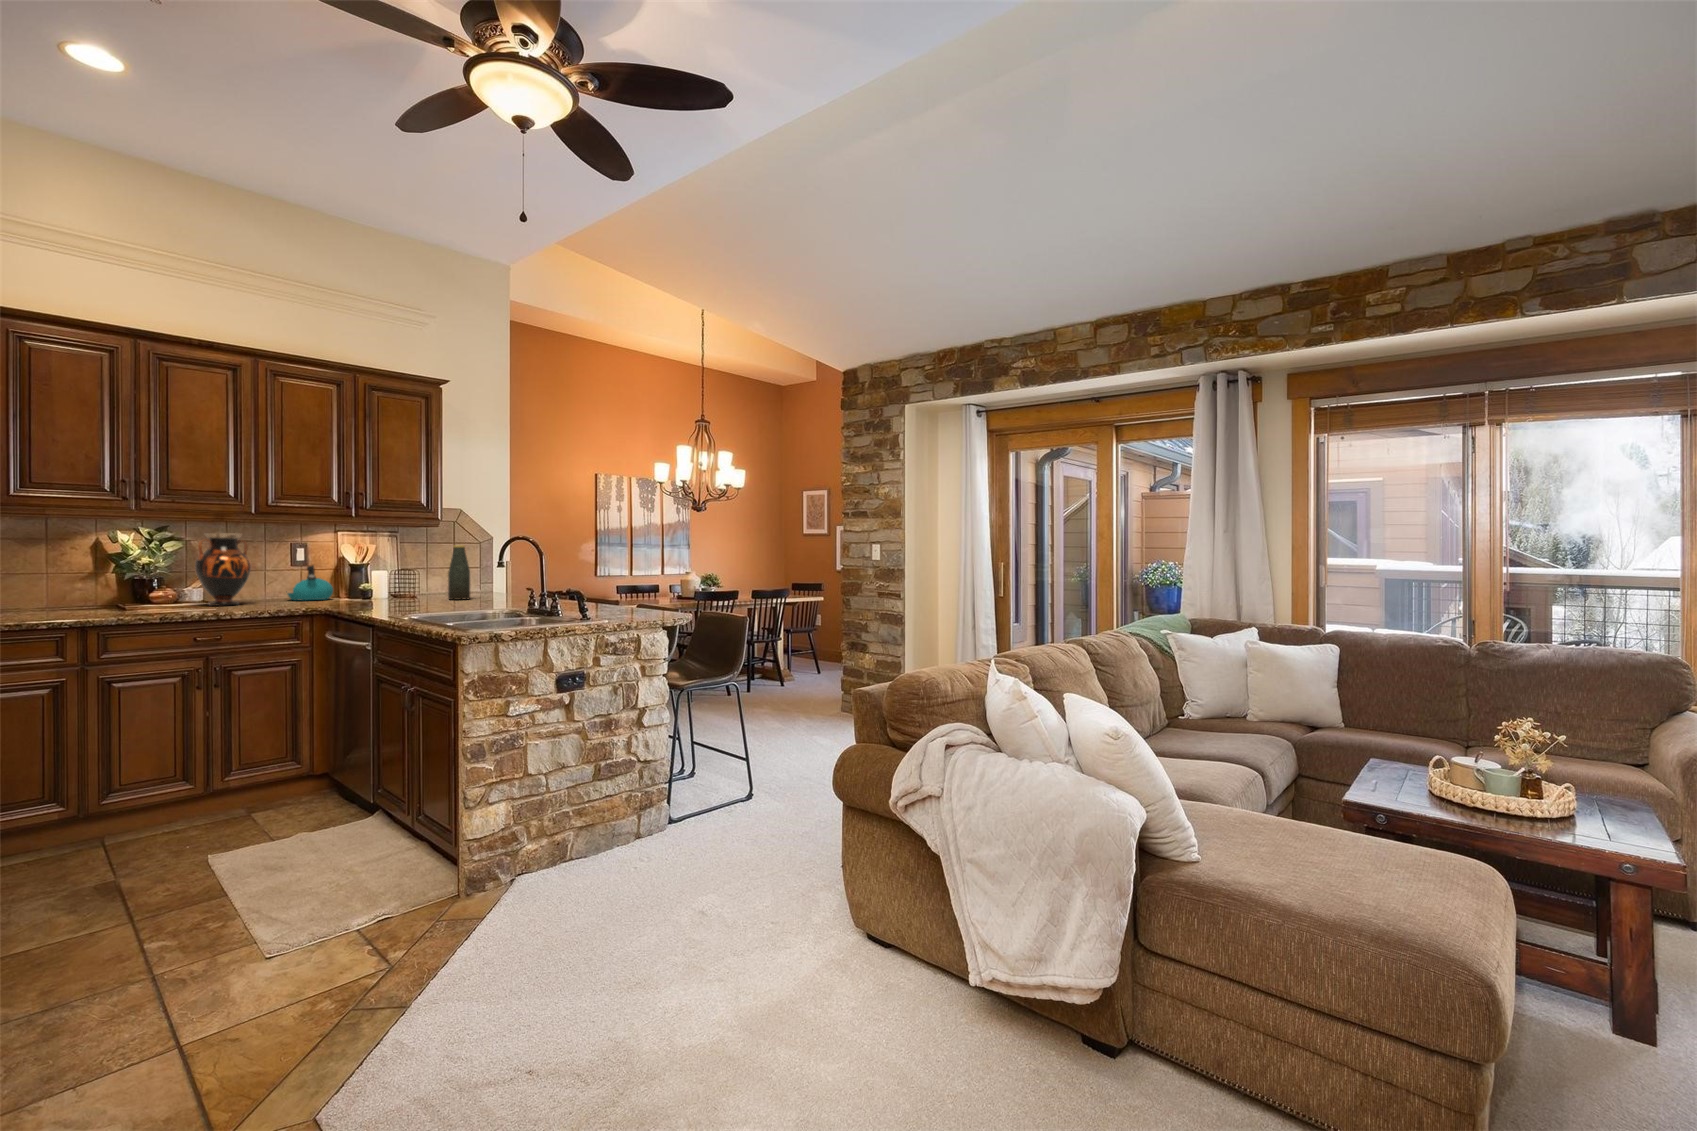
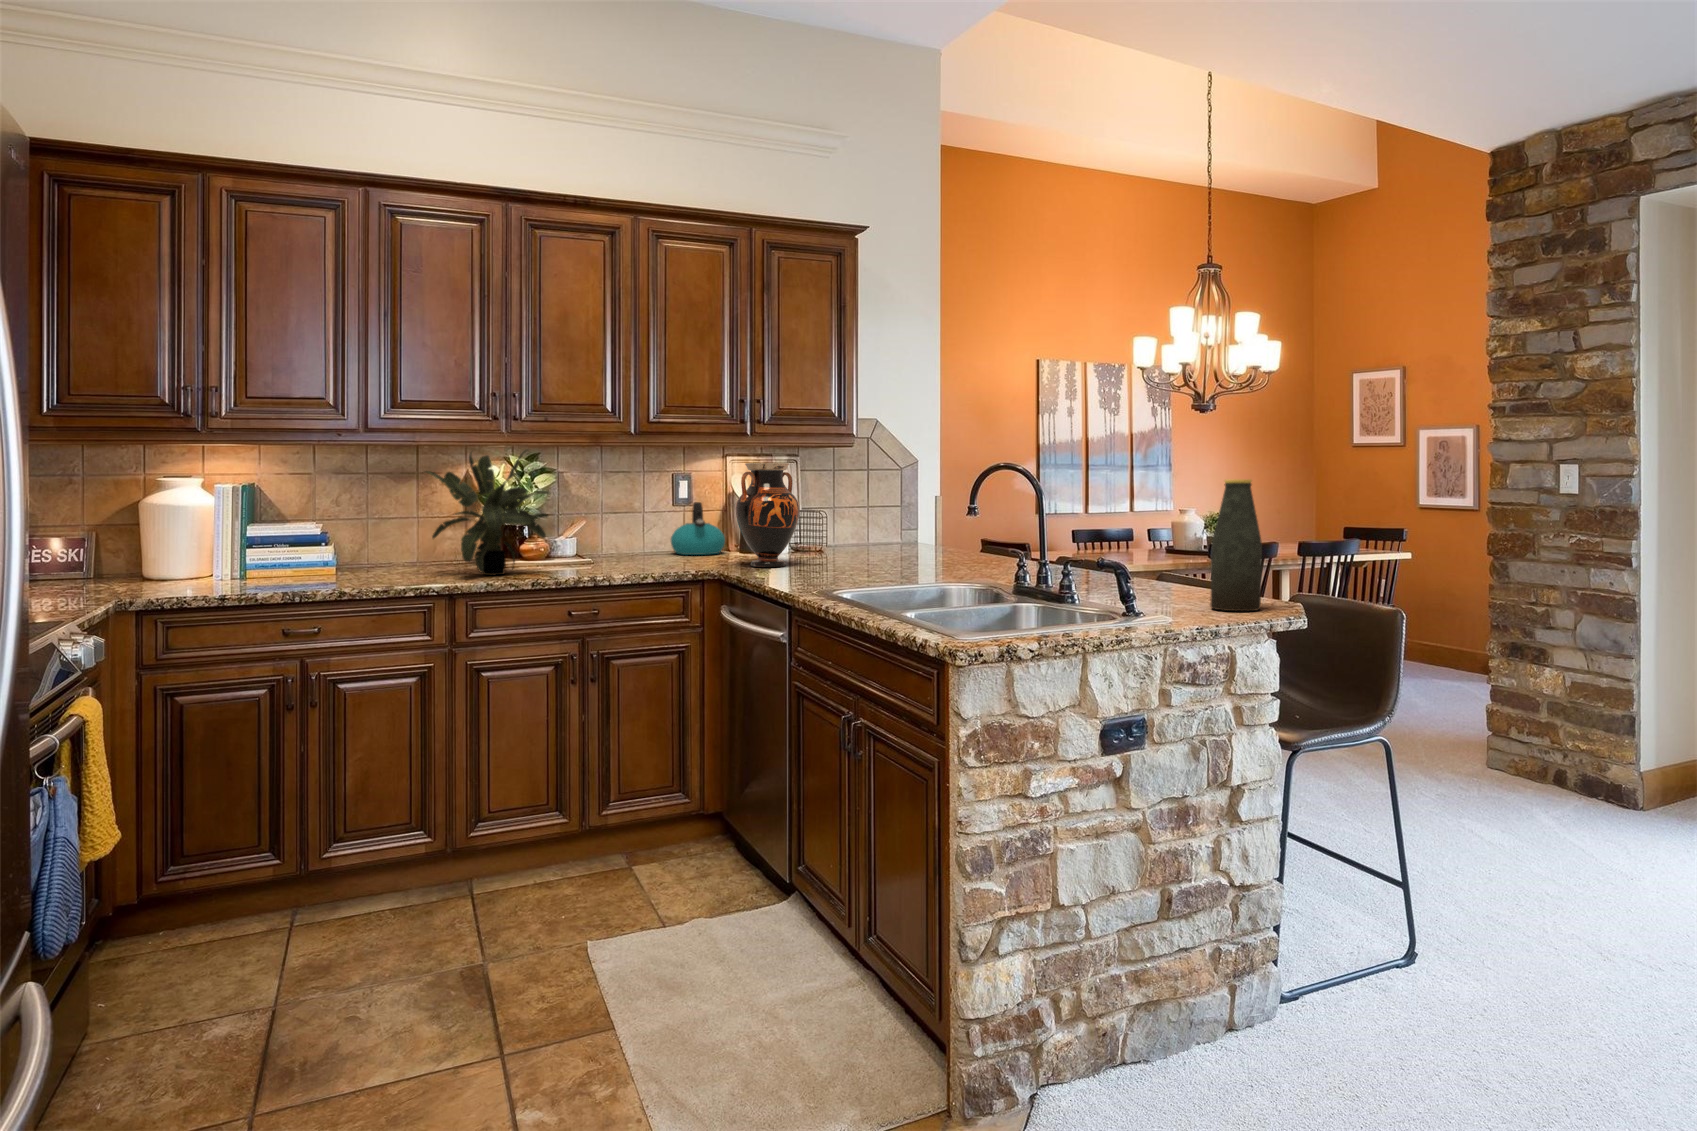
potted plant: none [59,521,180,614] -> present [426,449,550,575]
vase: present [195,533,251,606] -> present [735,463,799,567]
bottle: present [448,546,470,600] -> present [1211,479,1262,611]

